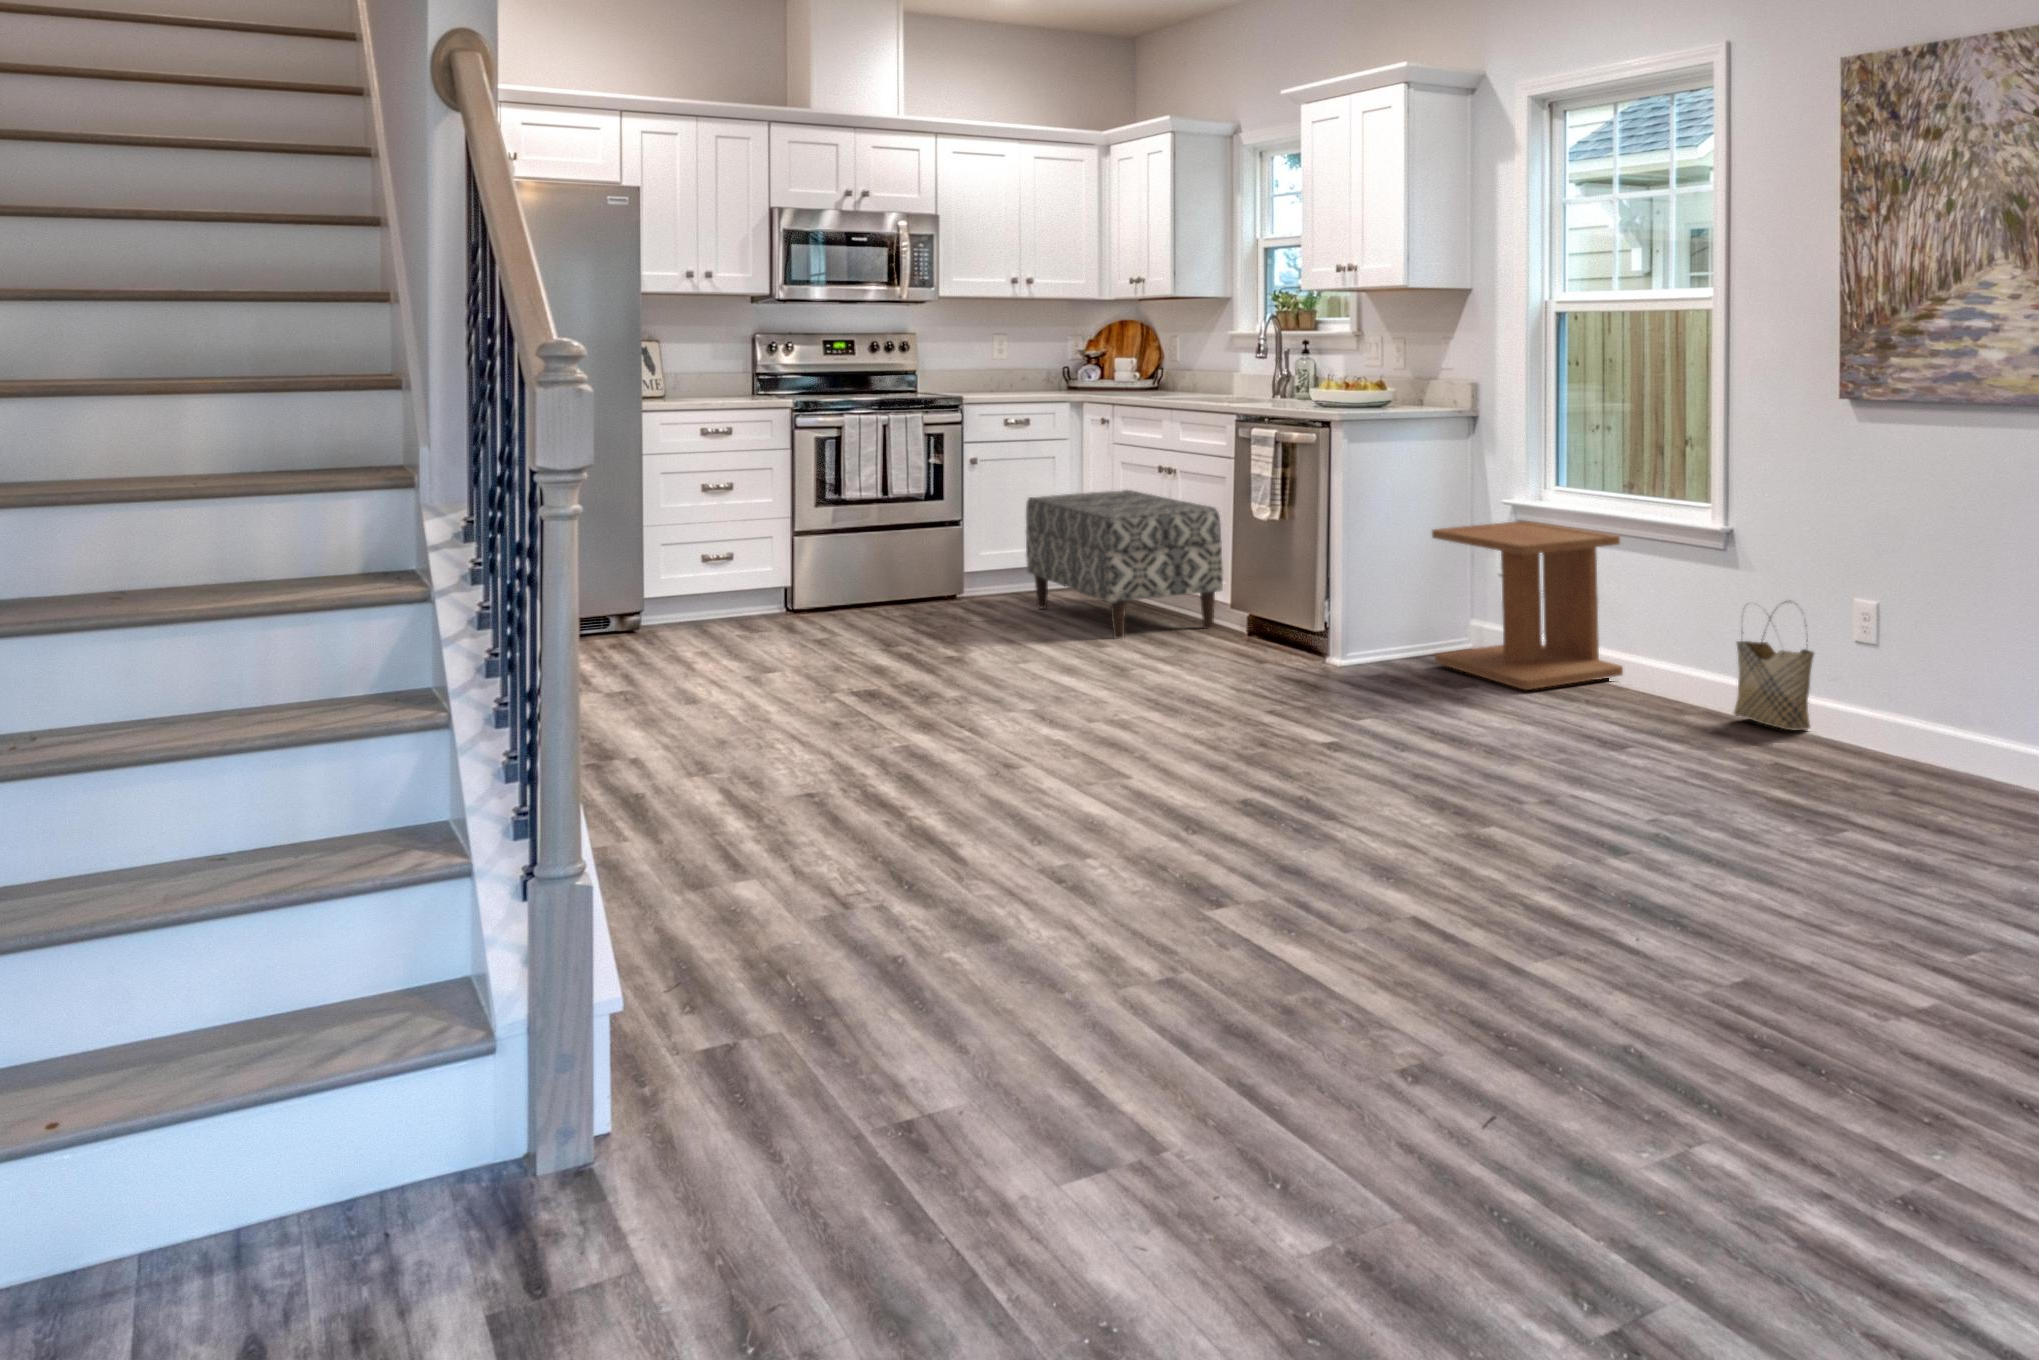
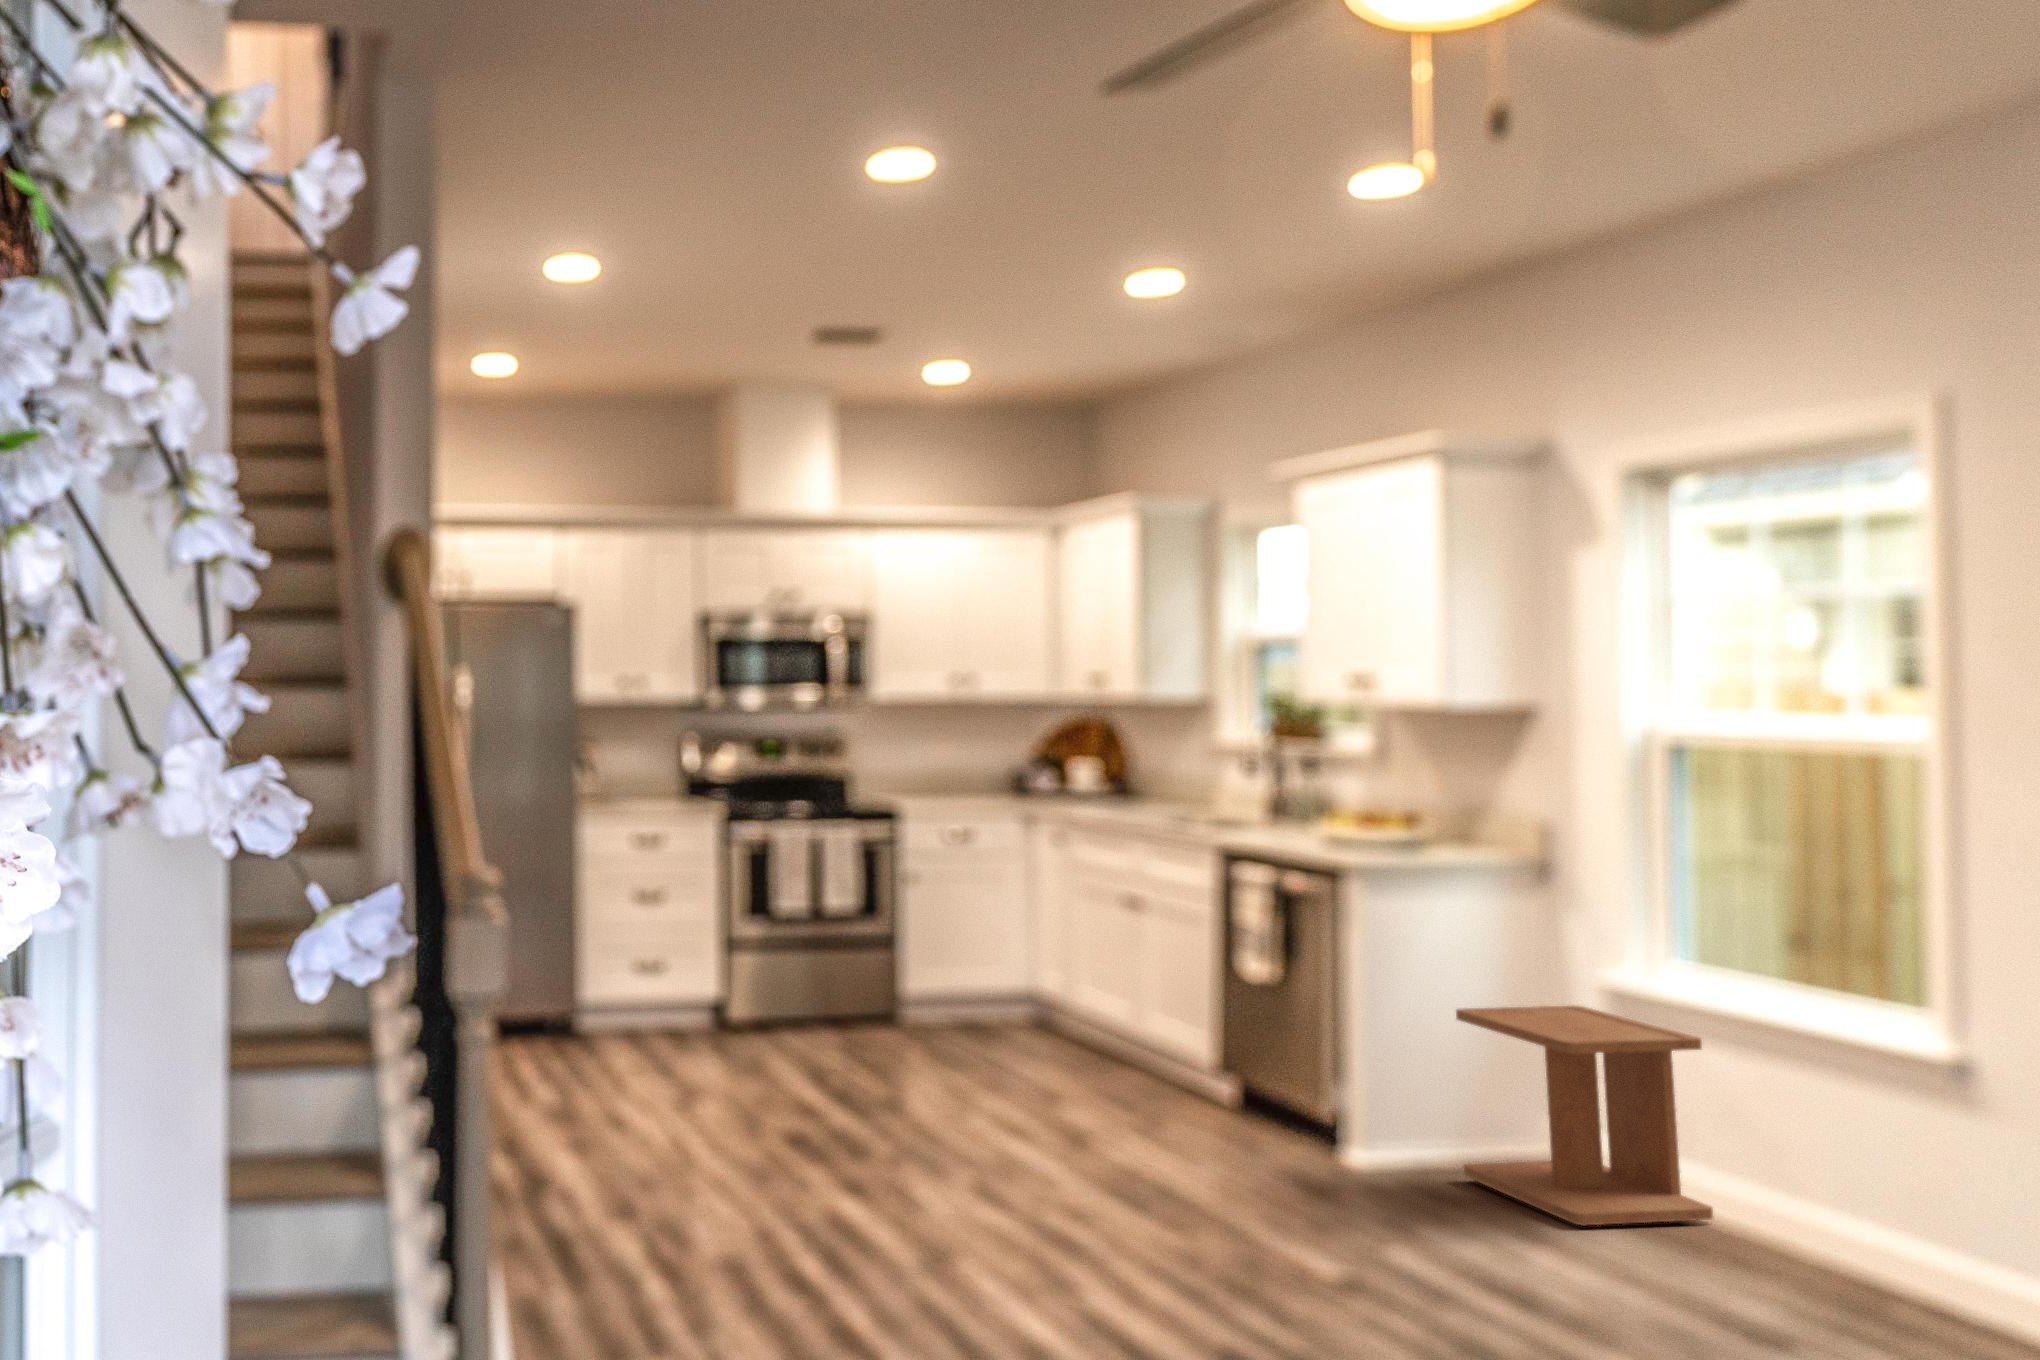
bench: present [1026,490,1223,639] -> none [976,922,1204,1106]
woven basket: present [1734,602,1814,730] -> none [1856,1147,1966,1324]

